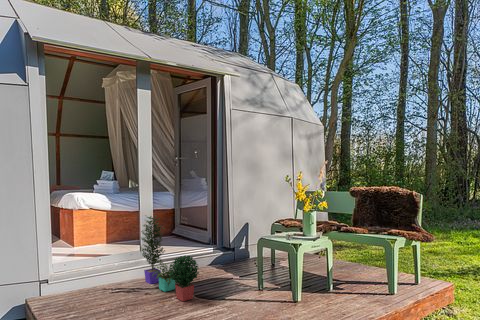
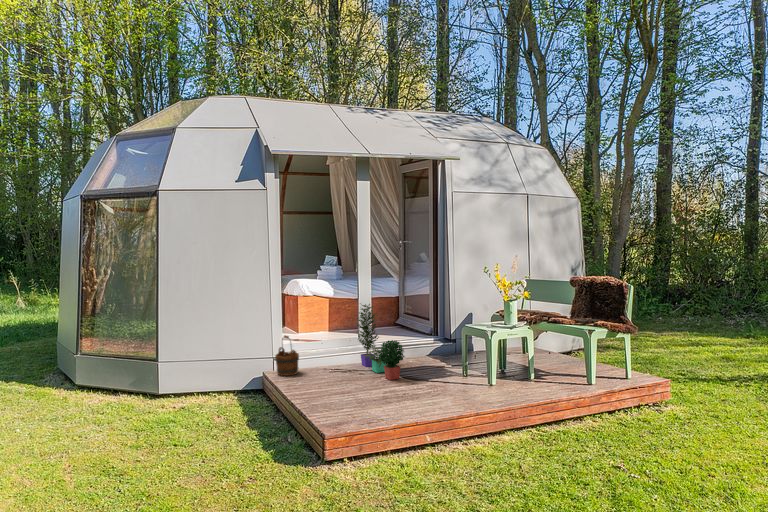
wooden bucket: none [42,255,73,305] -> present [275,335,299,376]

